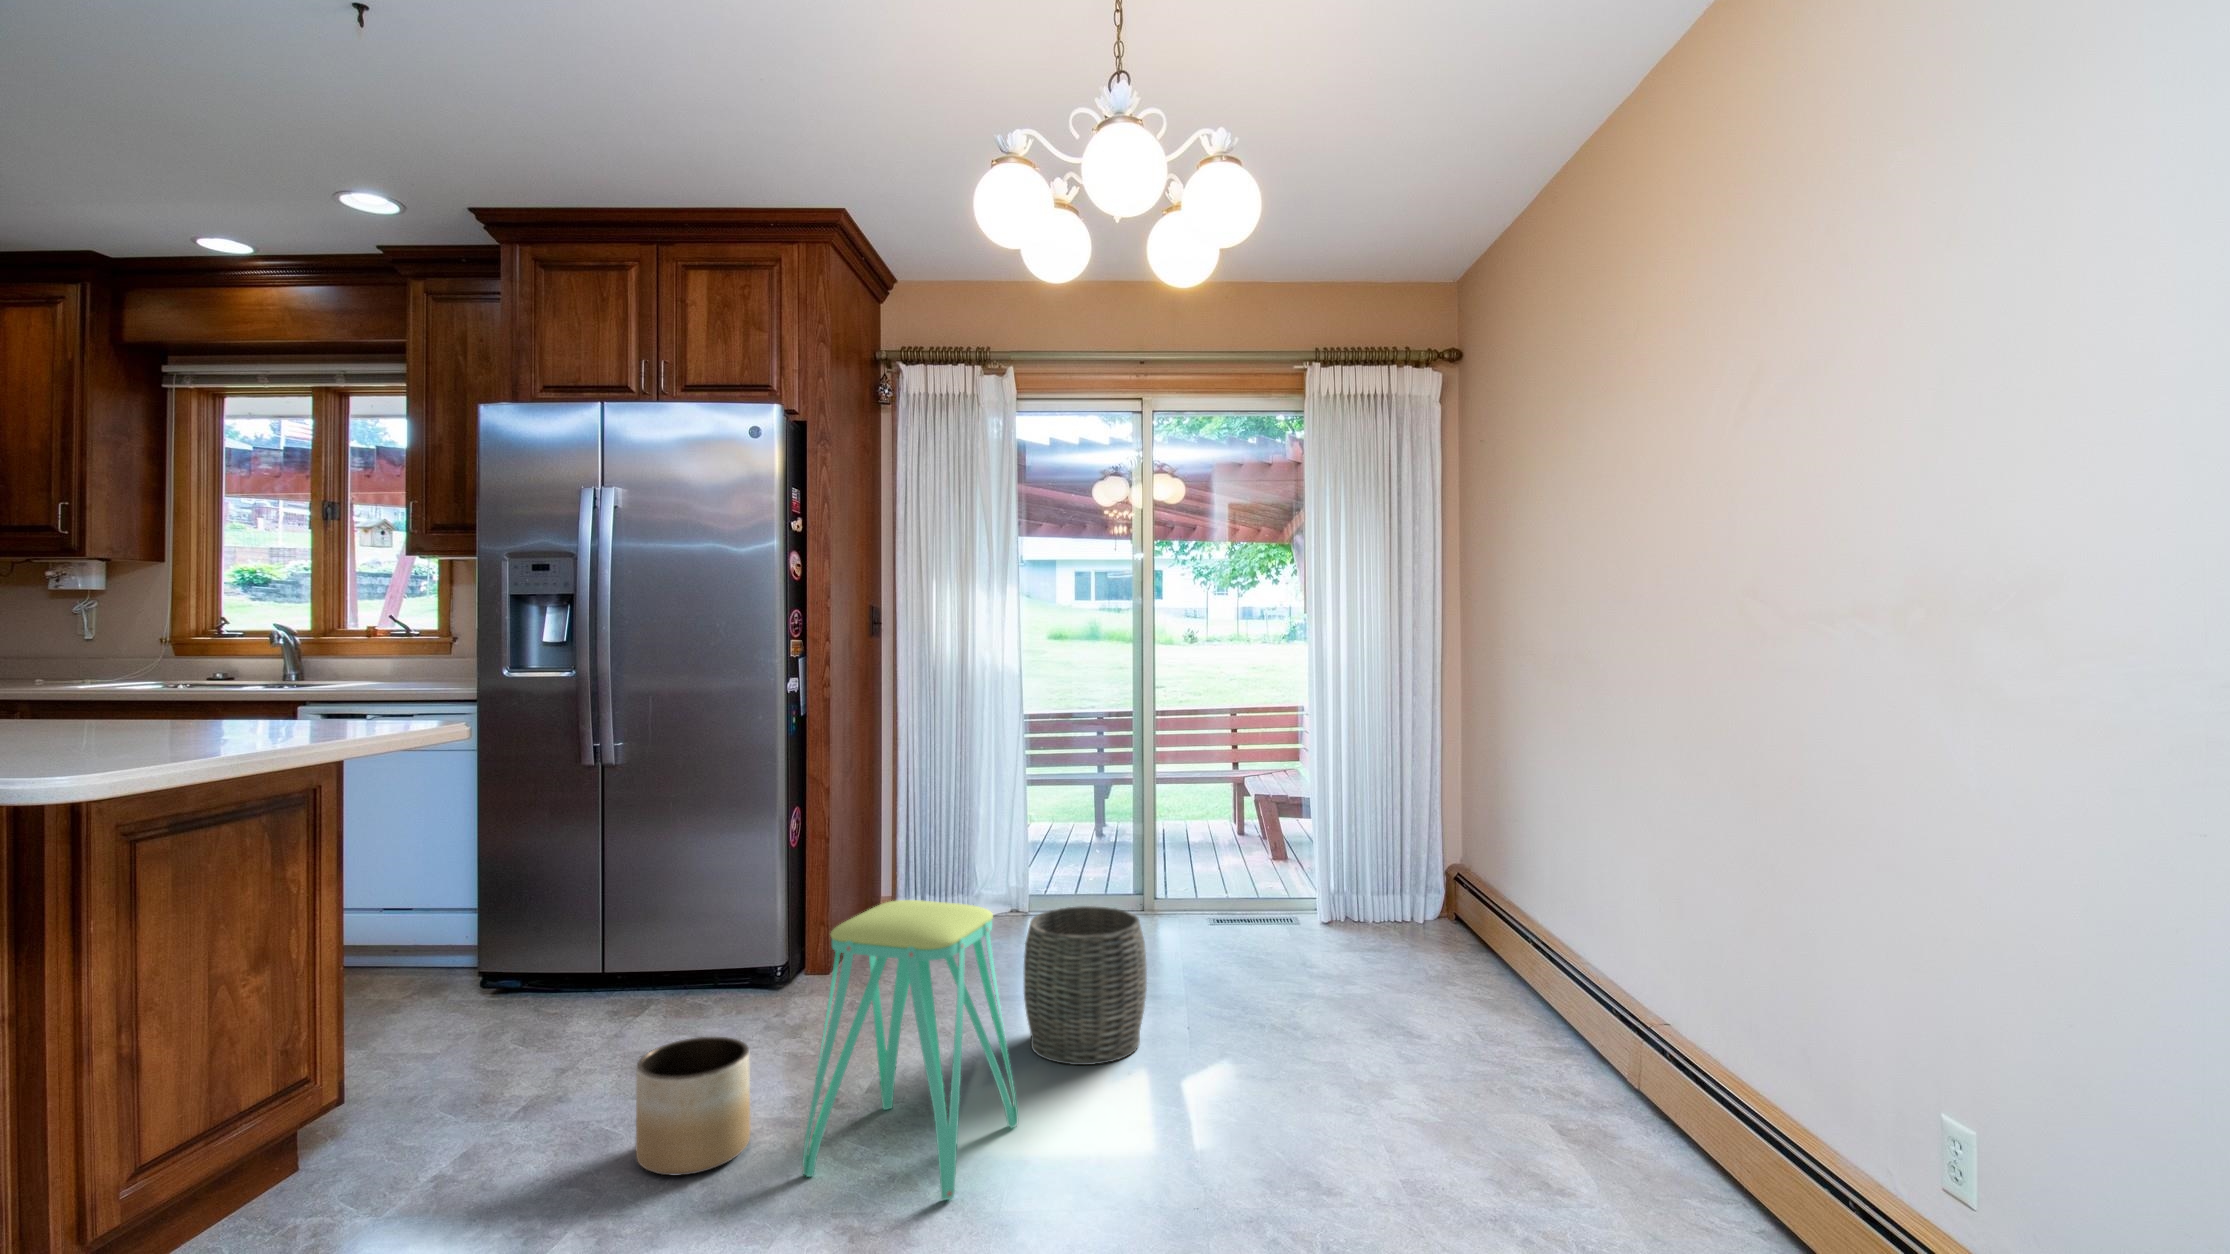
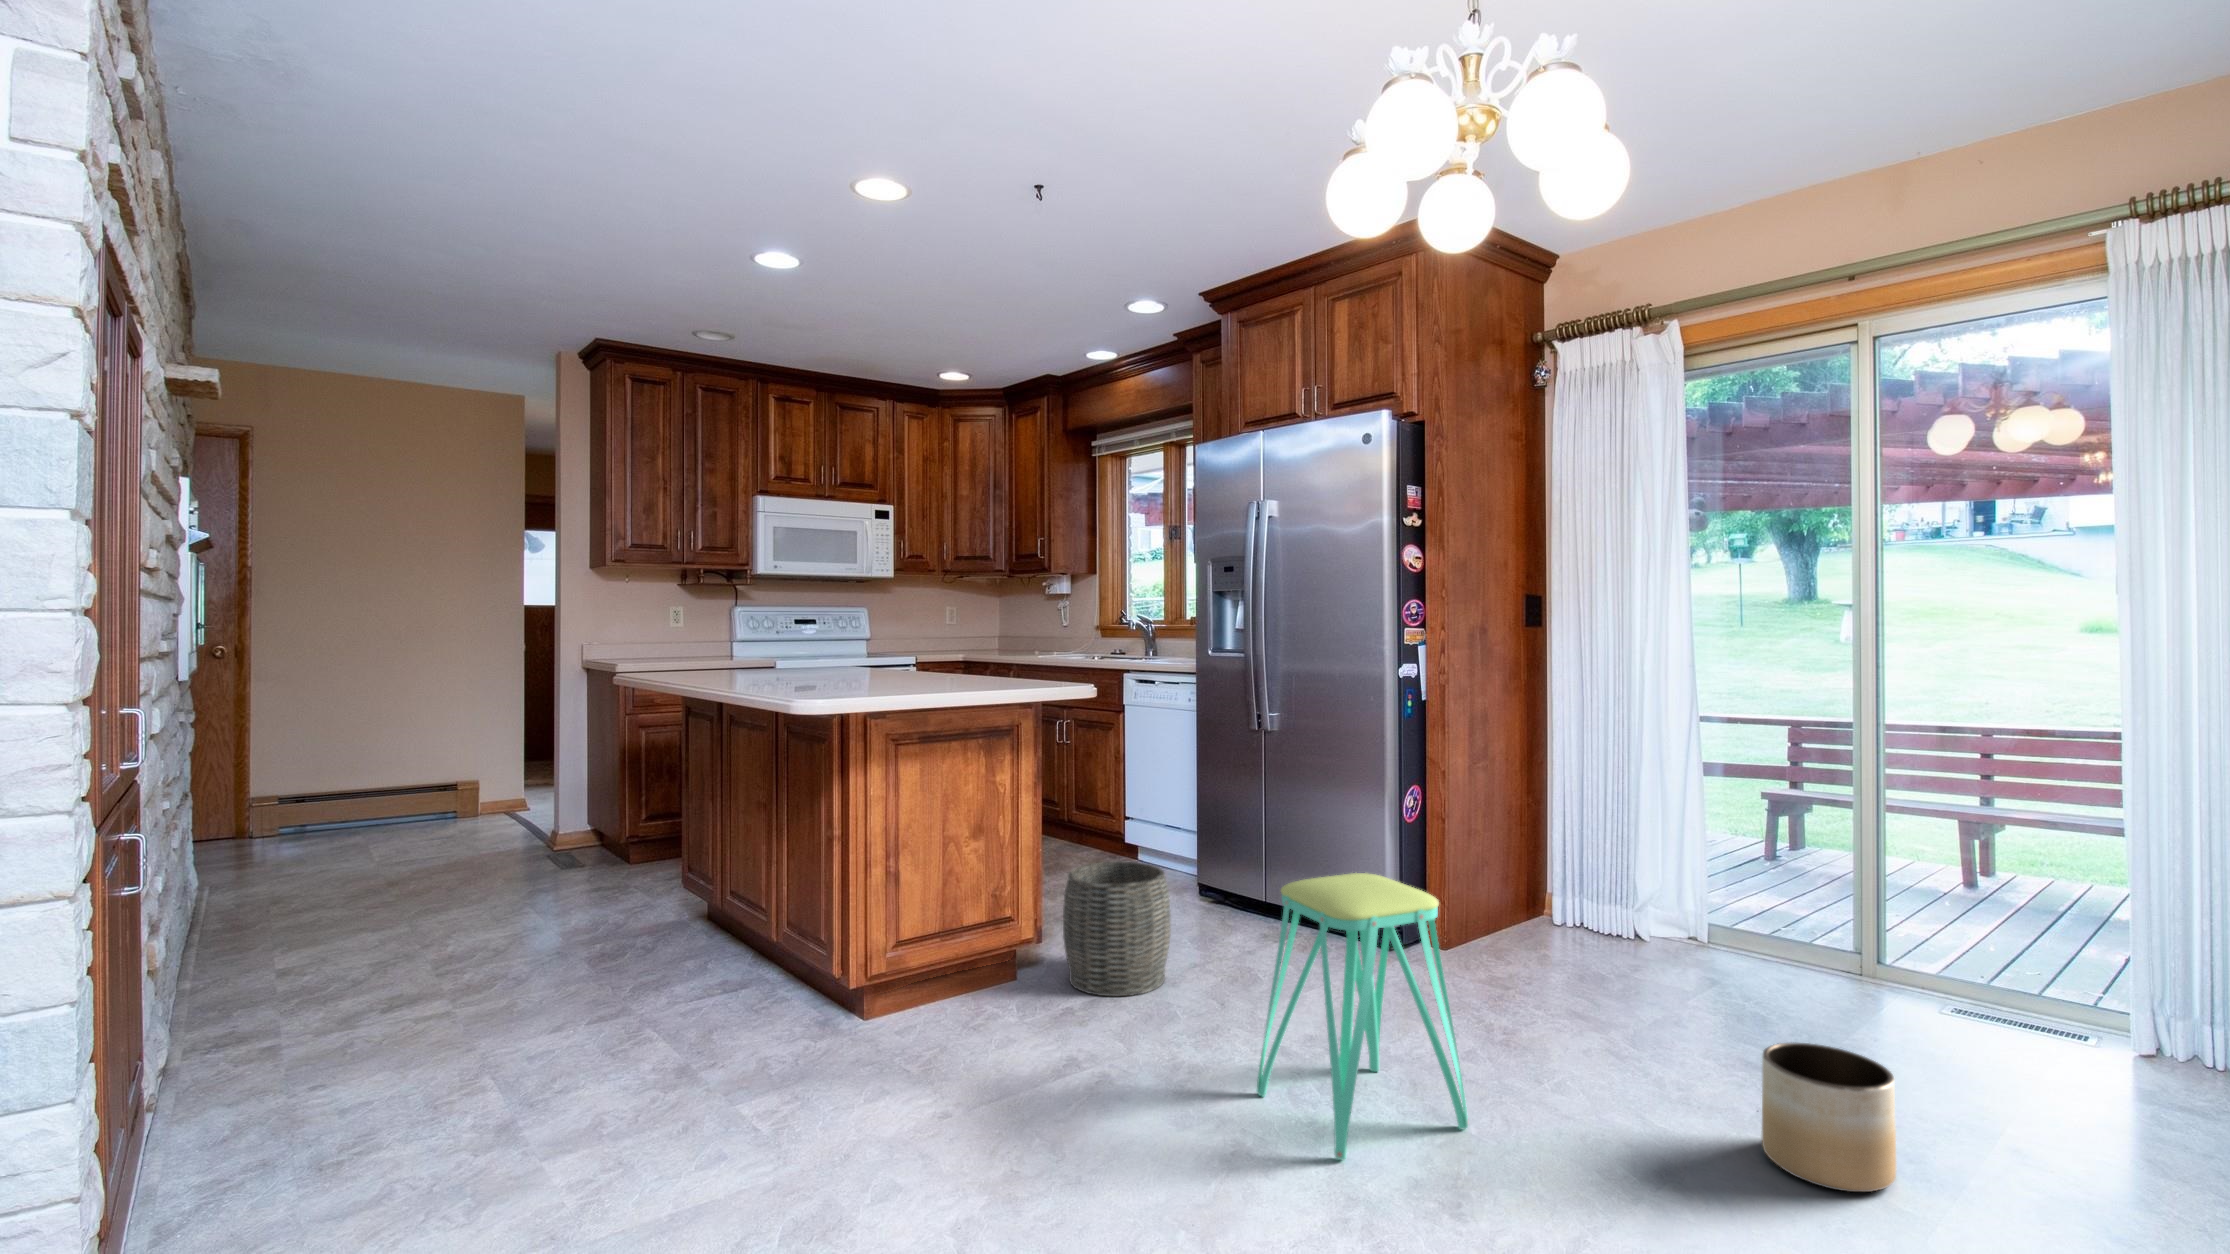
woven basket: present [1024,906,1147,1065] -> present [1063,861,1171,996]
planter: present [636,1037,751,1175] -> present [1762,1043,1897,1192]

